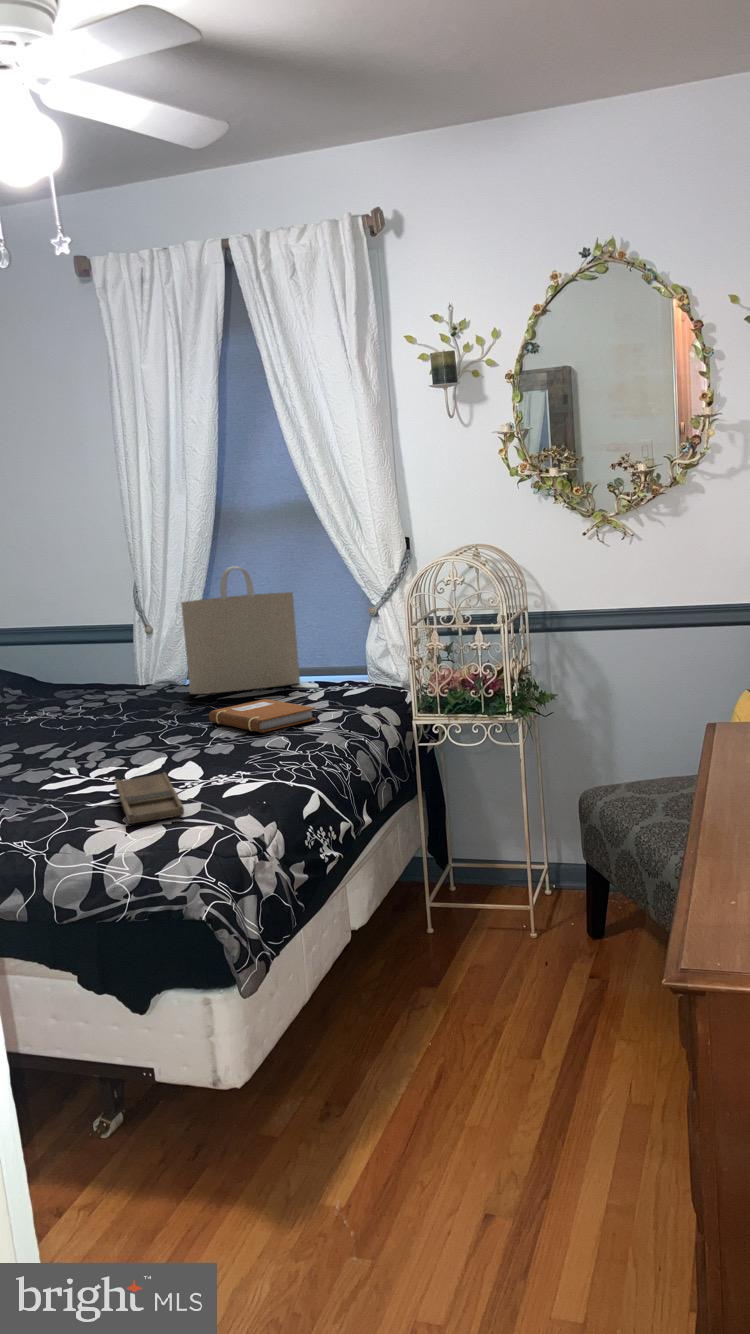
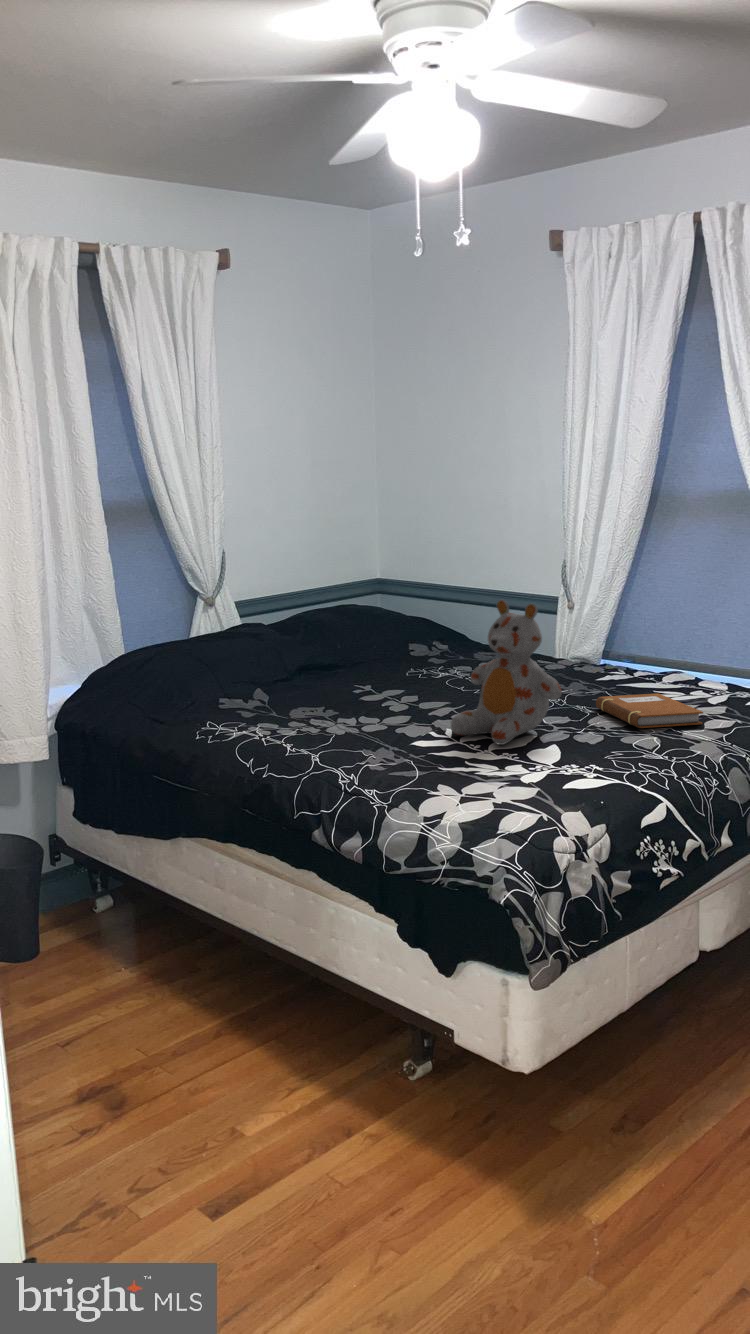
tote bag: present [181,566,300,694] -> none [595,553,715,681]
stuffed bear: none [77,622,188,771] -> present [451,600,562,745]
tray: present [115,772,184,824] -> none [464,751,520,799]

